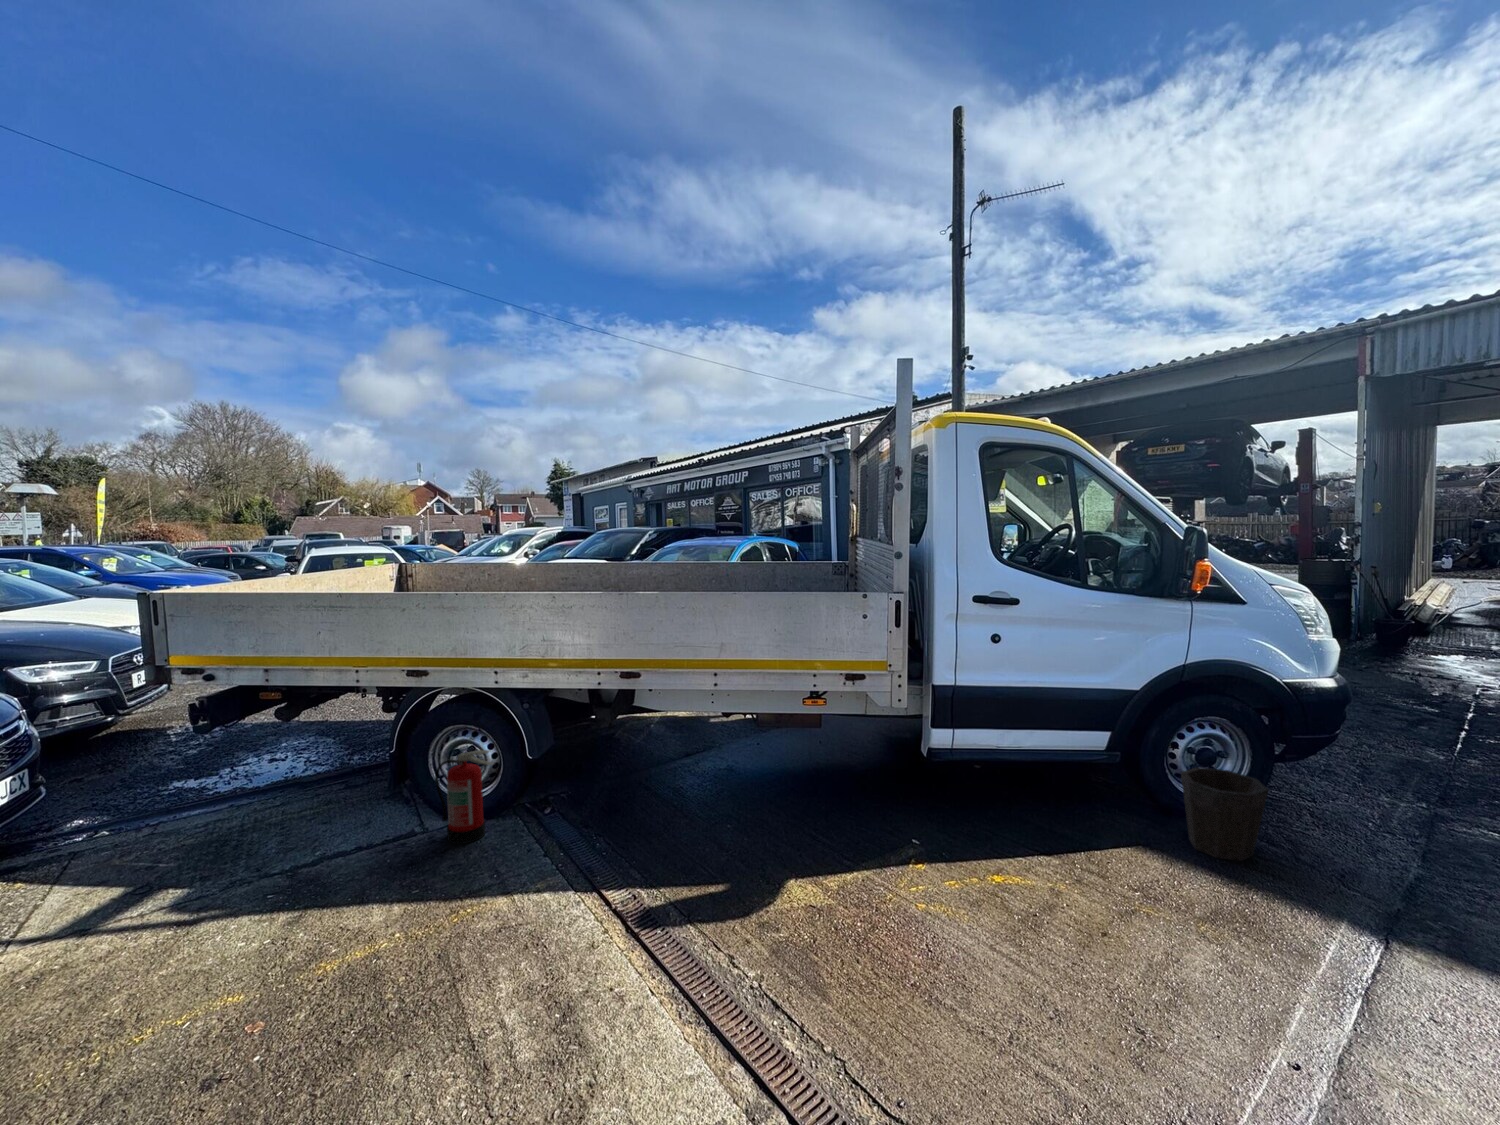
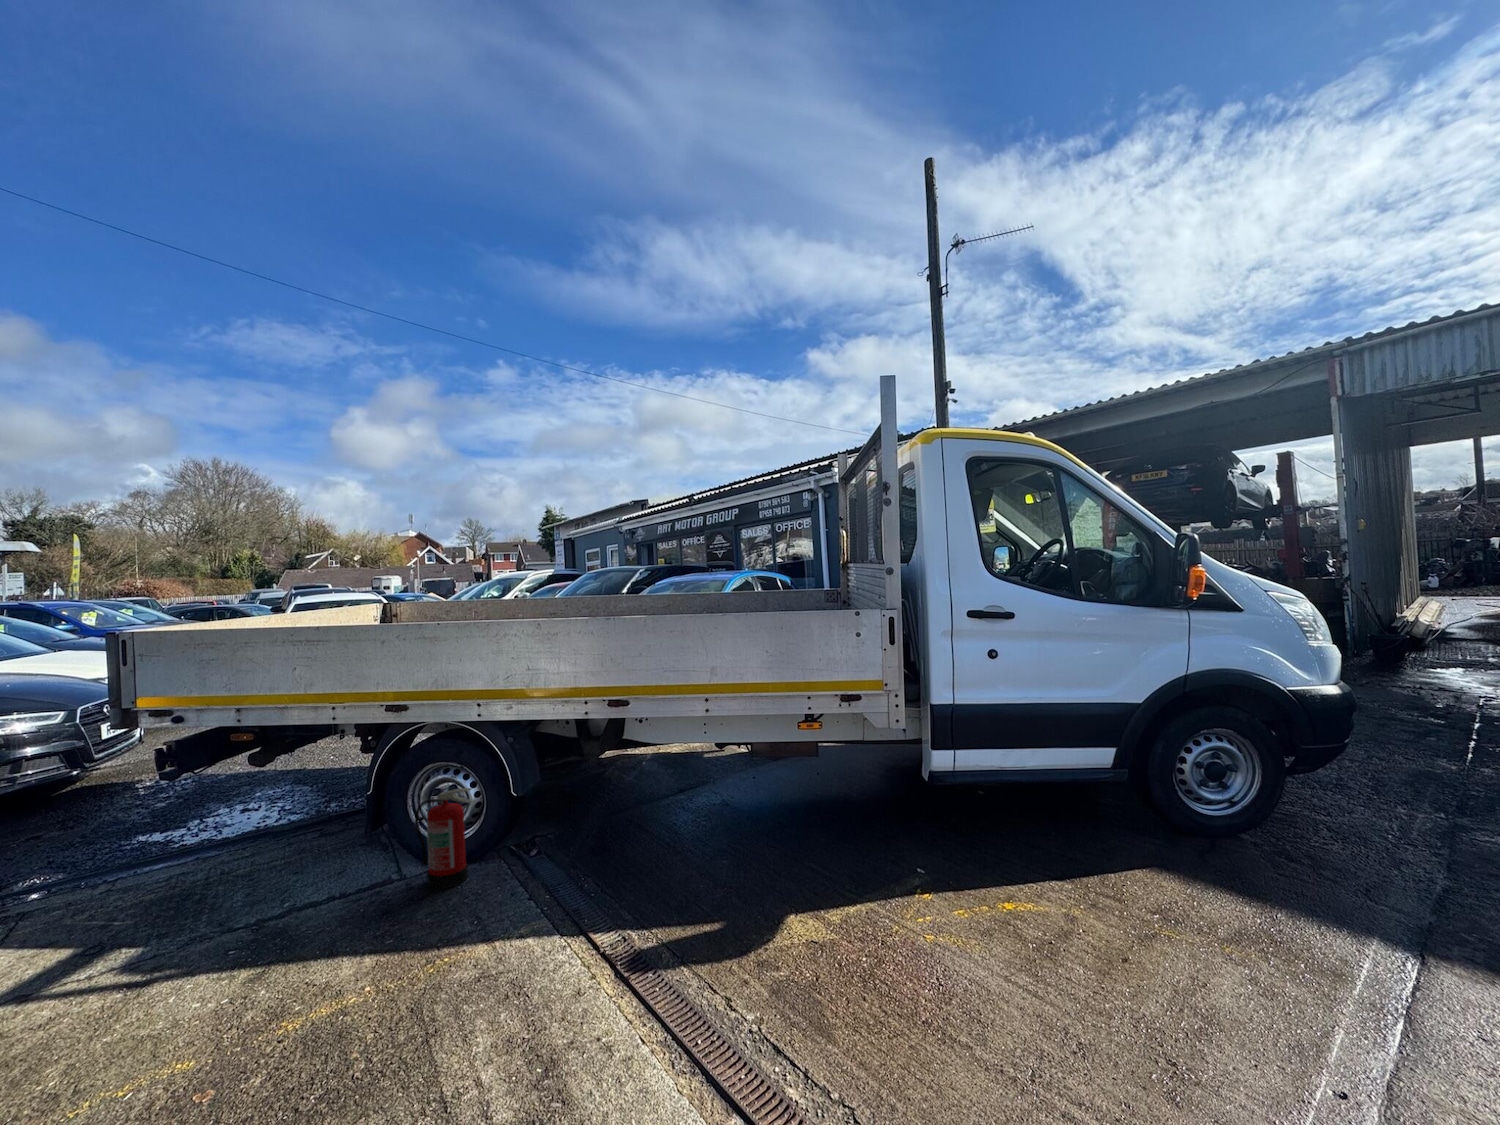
waste bin: present [1181,767,1268,861] -> none [1190,781,1282,878]

